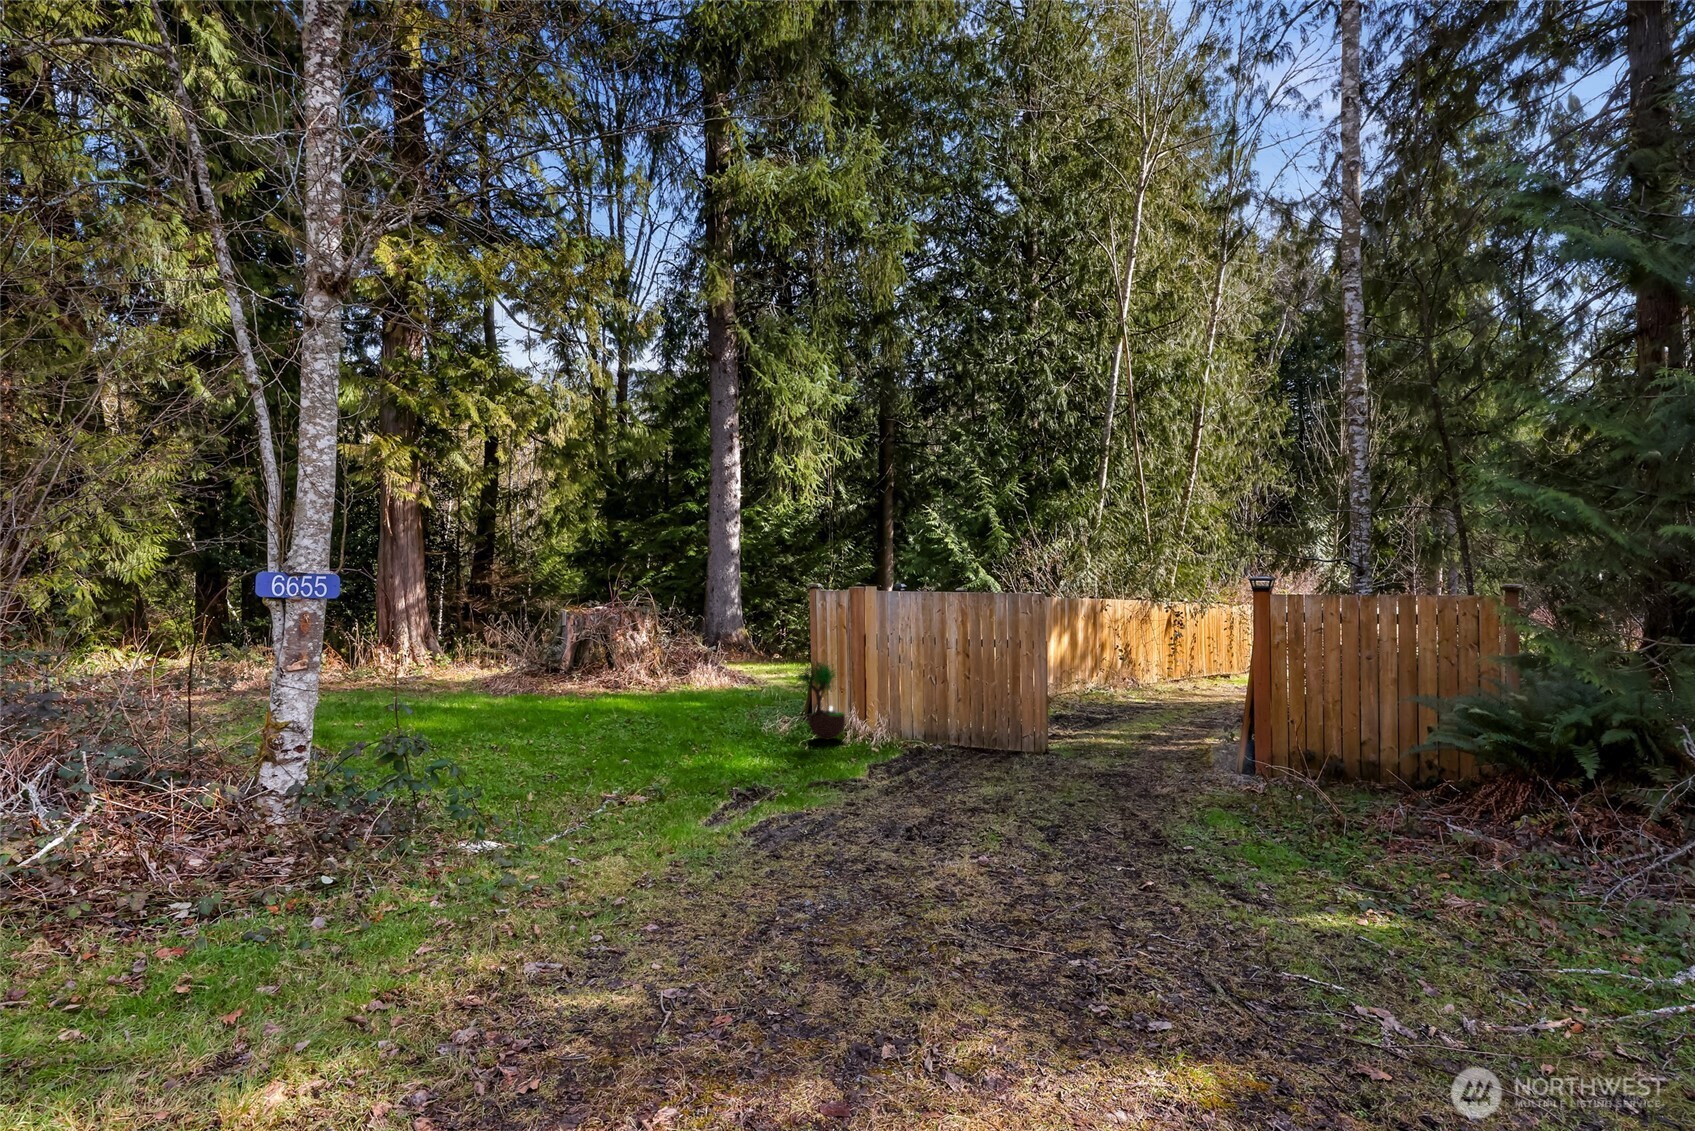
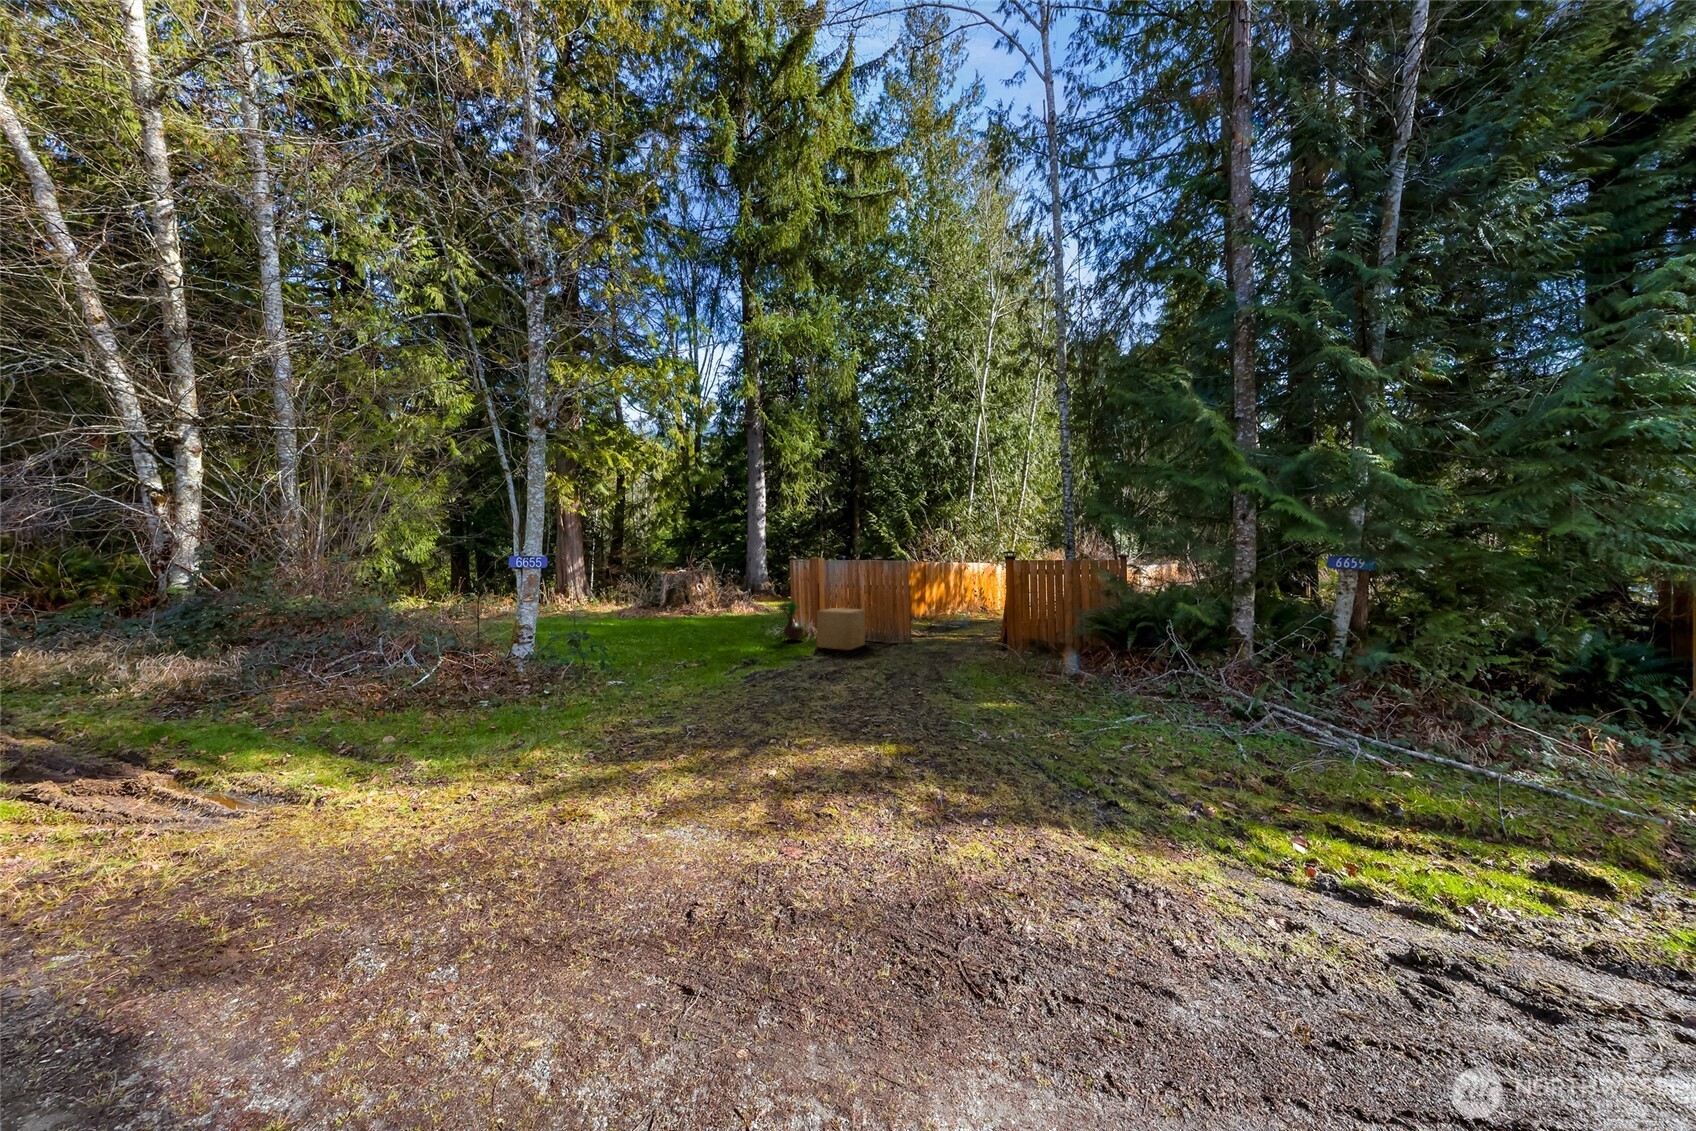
cardboard box: none [879,677,969,762] -> present [817,608,865,650]

